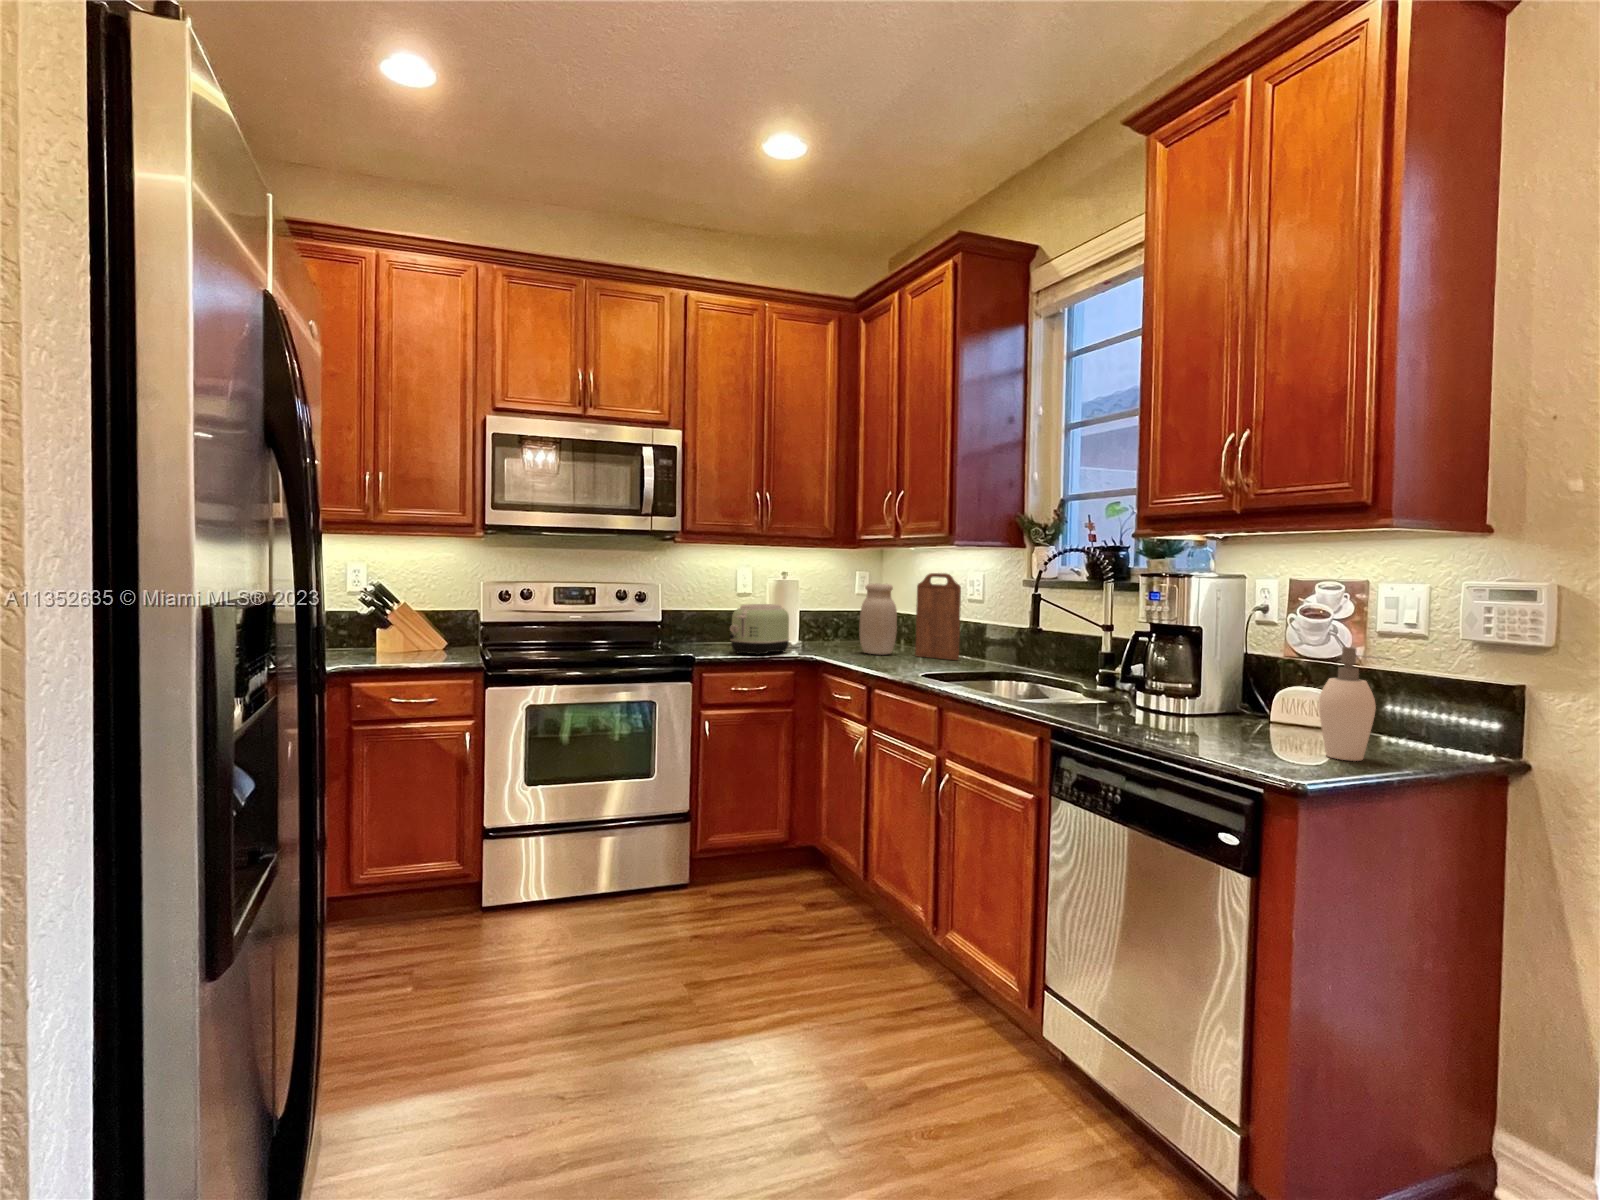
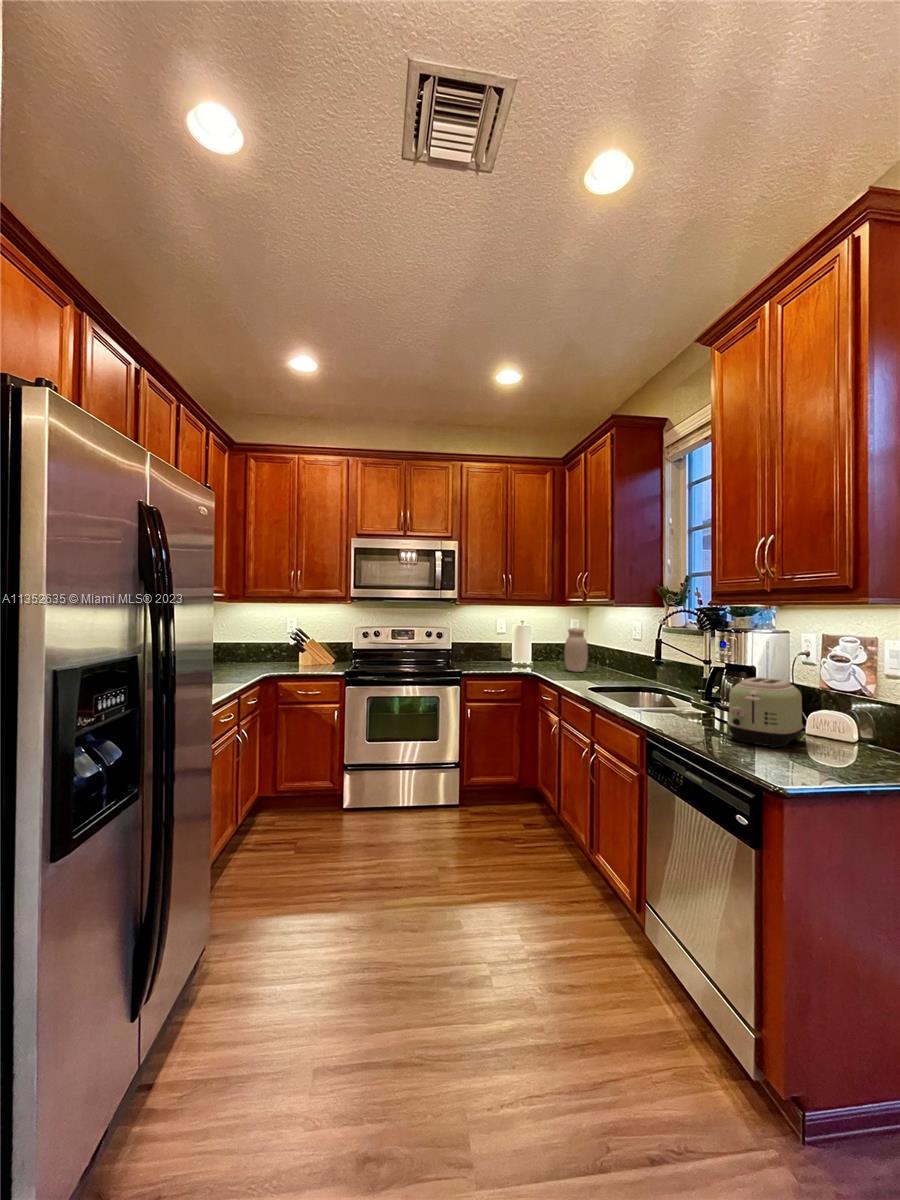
cutting board: present [915,573,961,660] -> none [599,622,626,677]
toaster: present [730,604,789,655] -> present [728,678,803,748]
soap dispenser: present [1318,647,1390,761] -> none [820,688,872,770]

